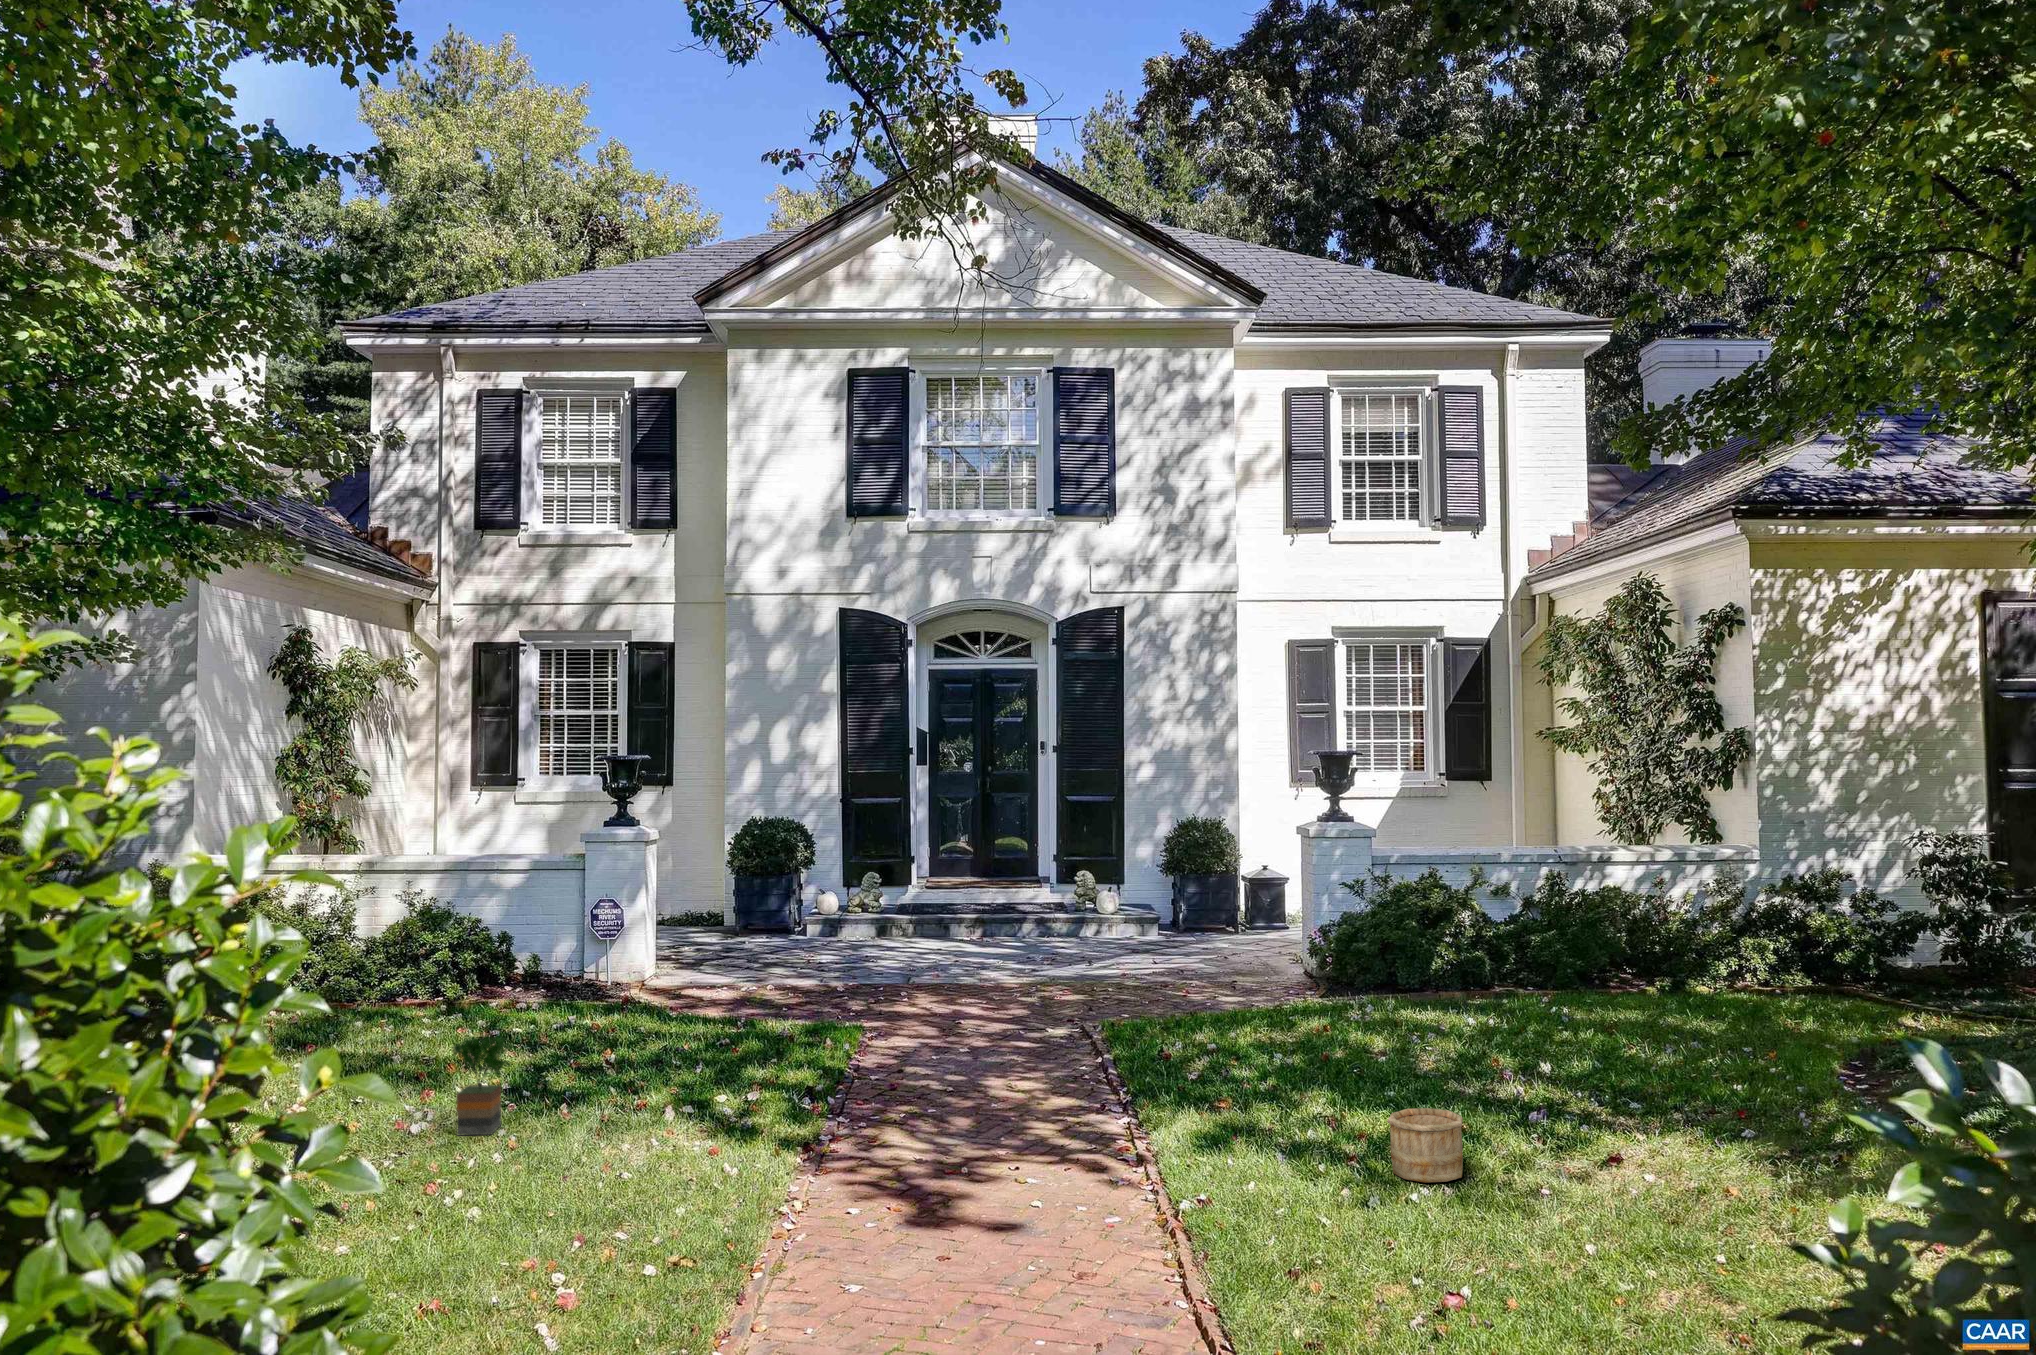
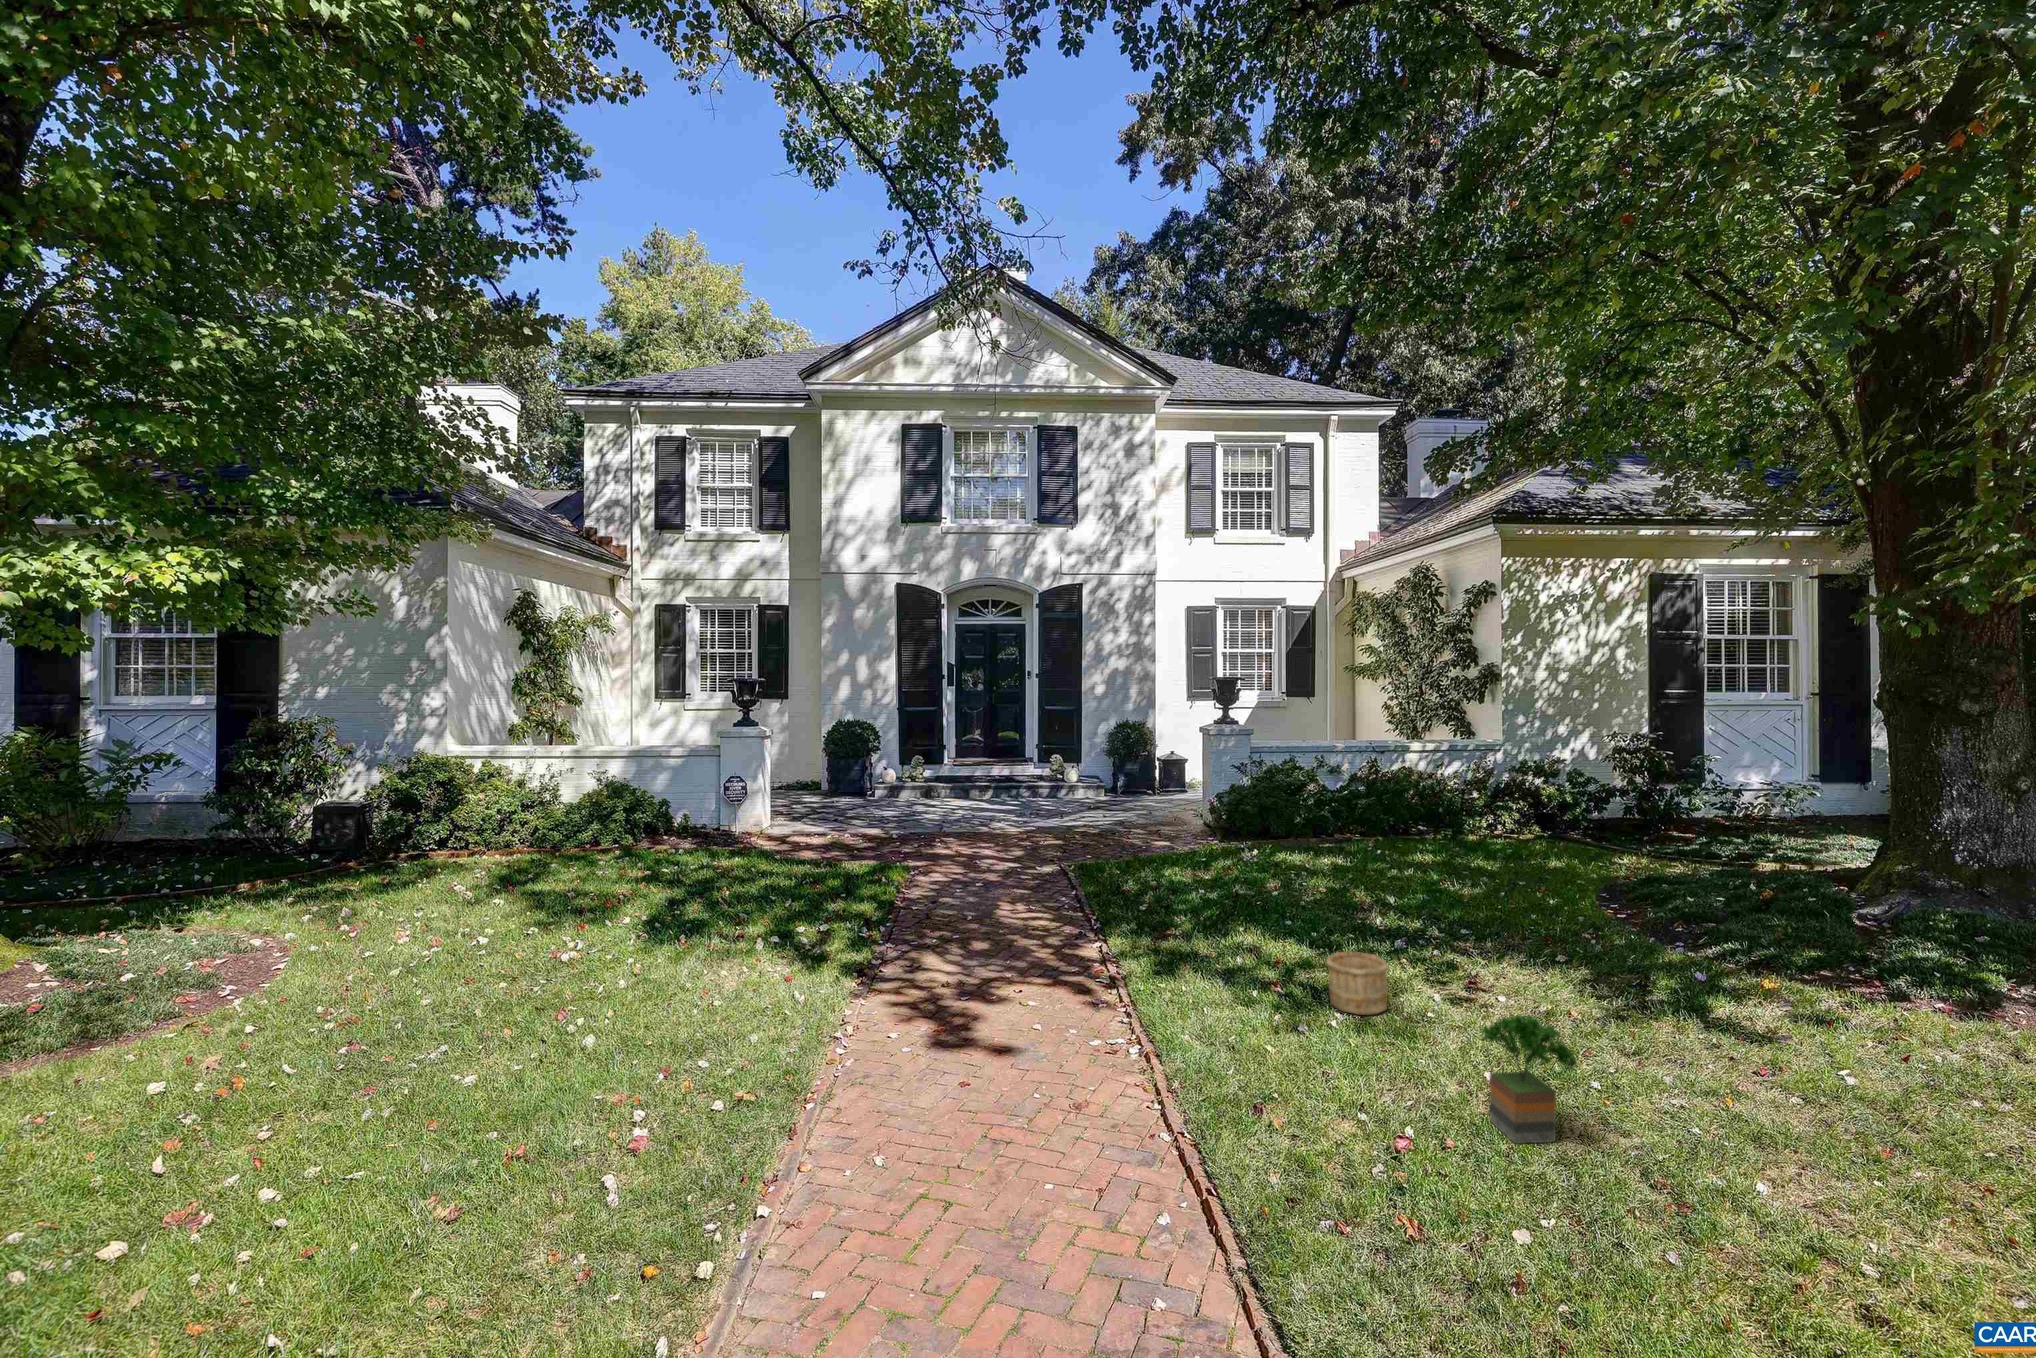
potted tree: present [452,1037,511,1136] -> present [1482,1015,1577,1144]

